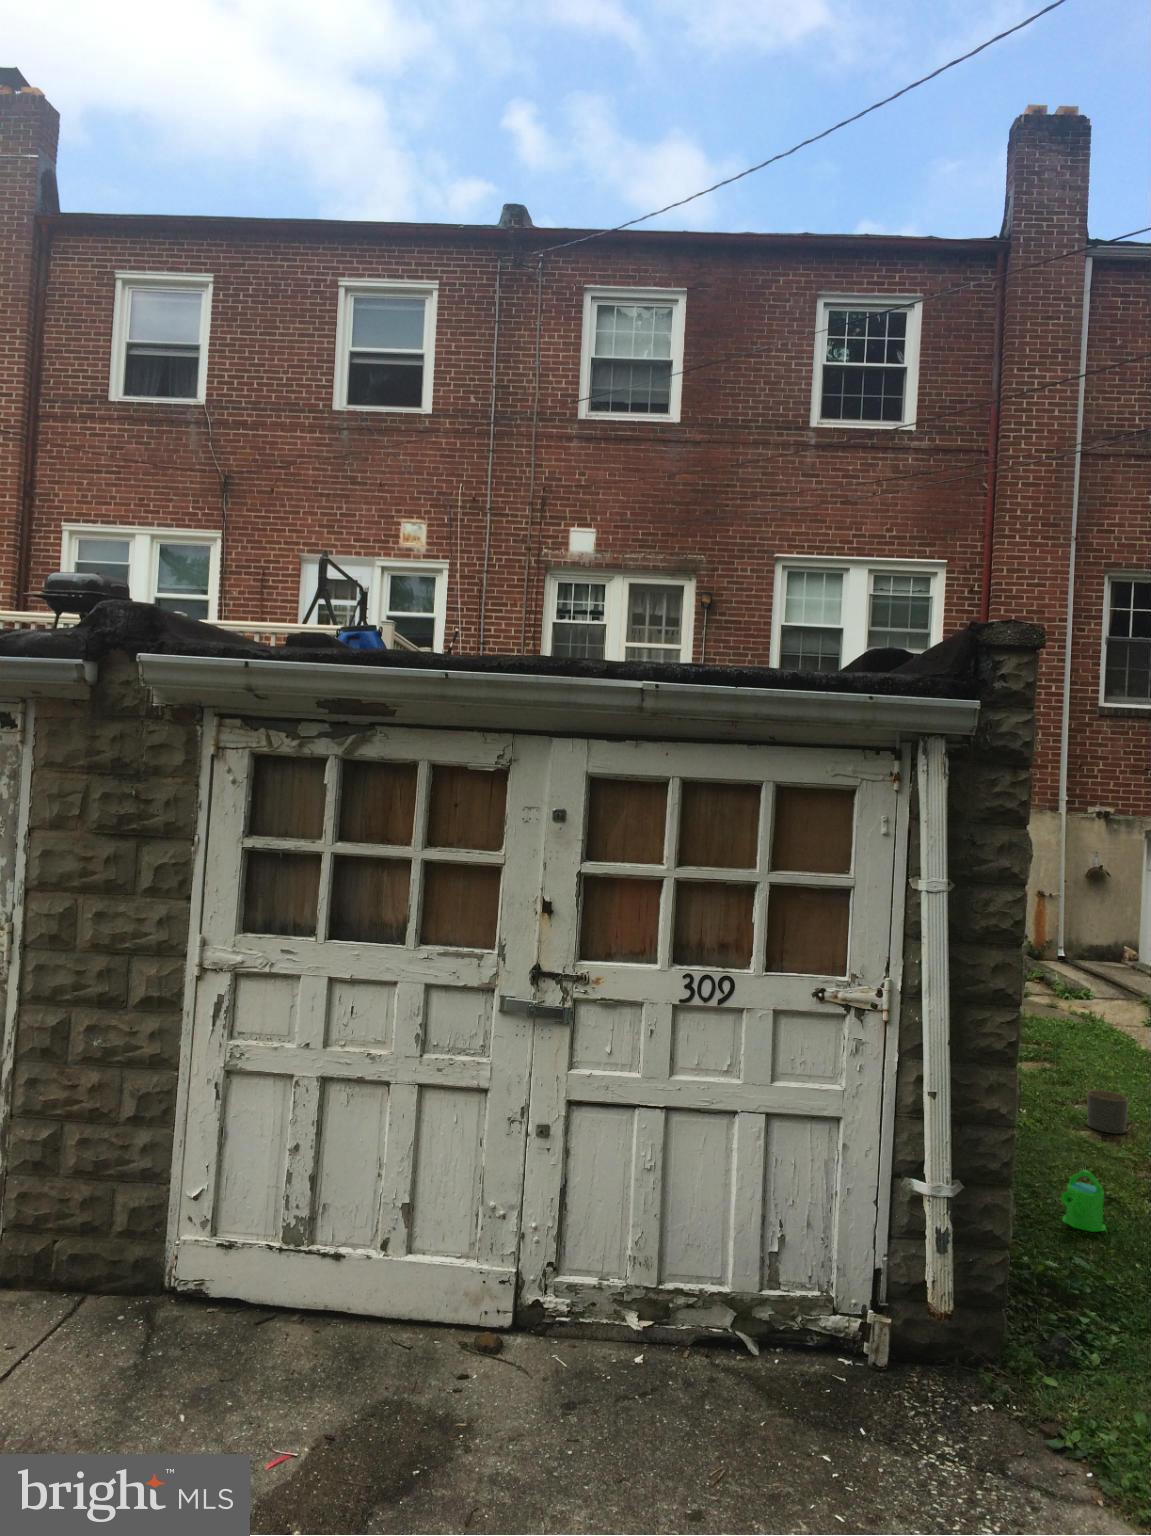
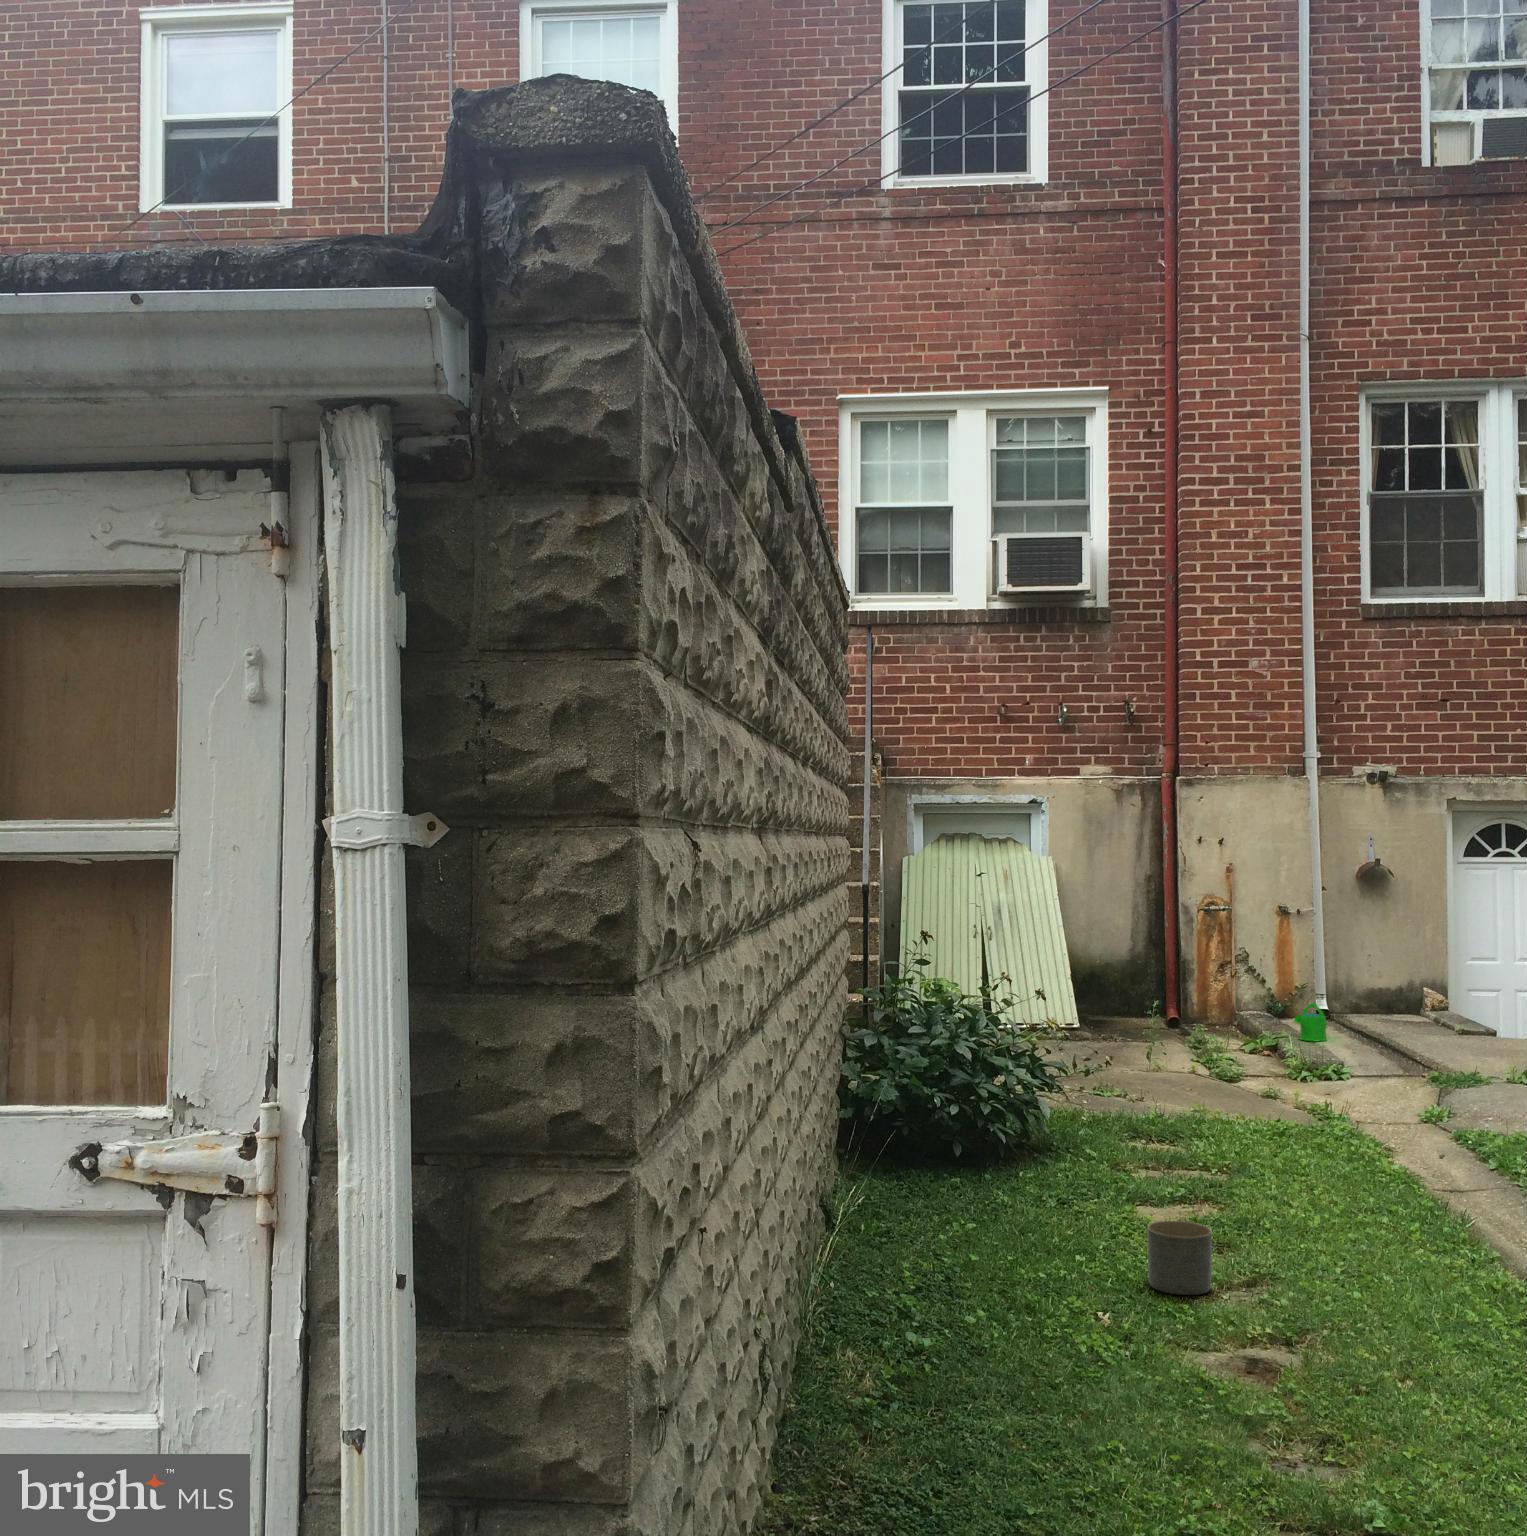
watering can: present [1061,1170,1106,1232] -> present [1294,1003,1327,1041]

